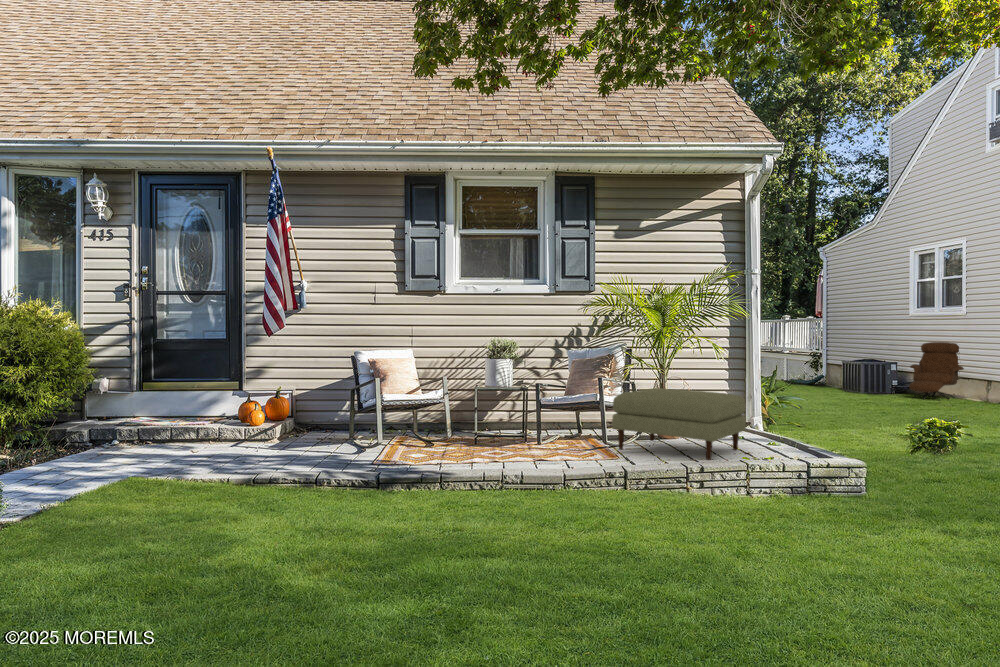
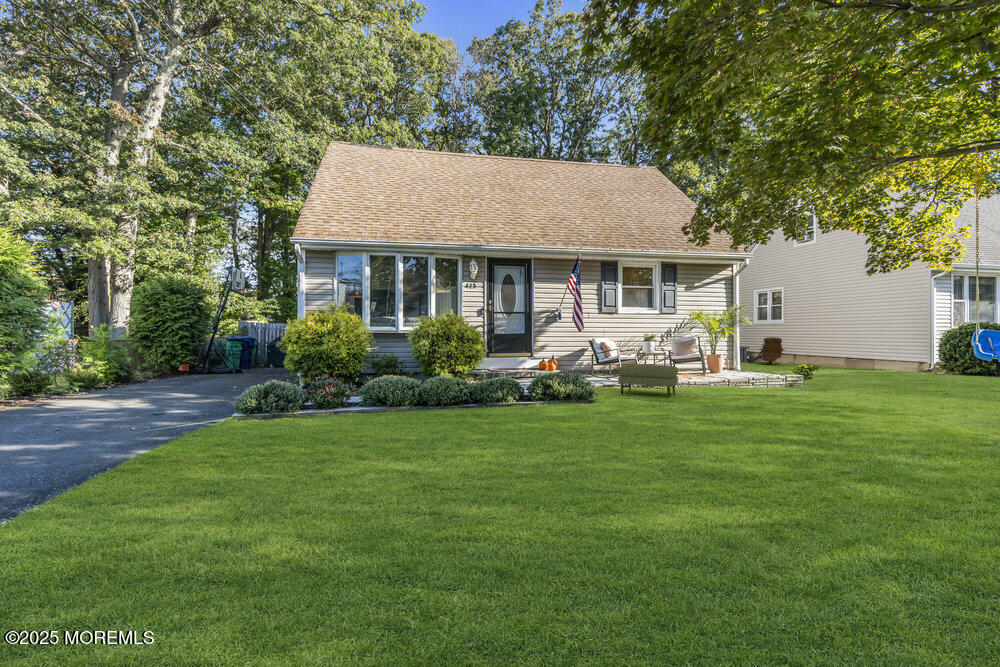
ottoman: present [612,388,746,460] -> present [618,364,678,397]

